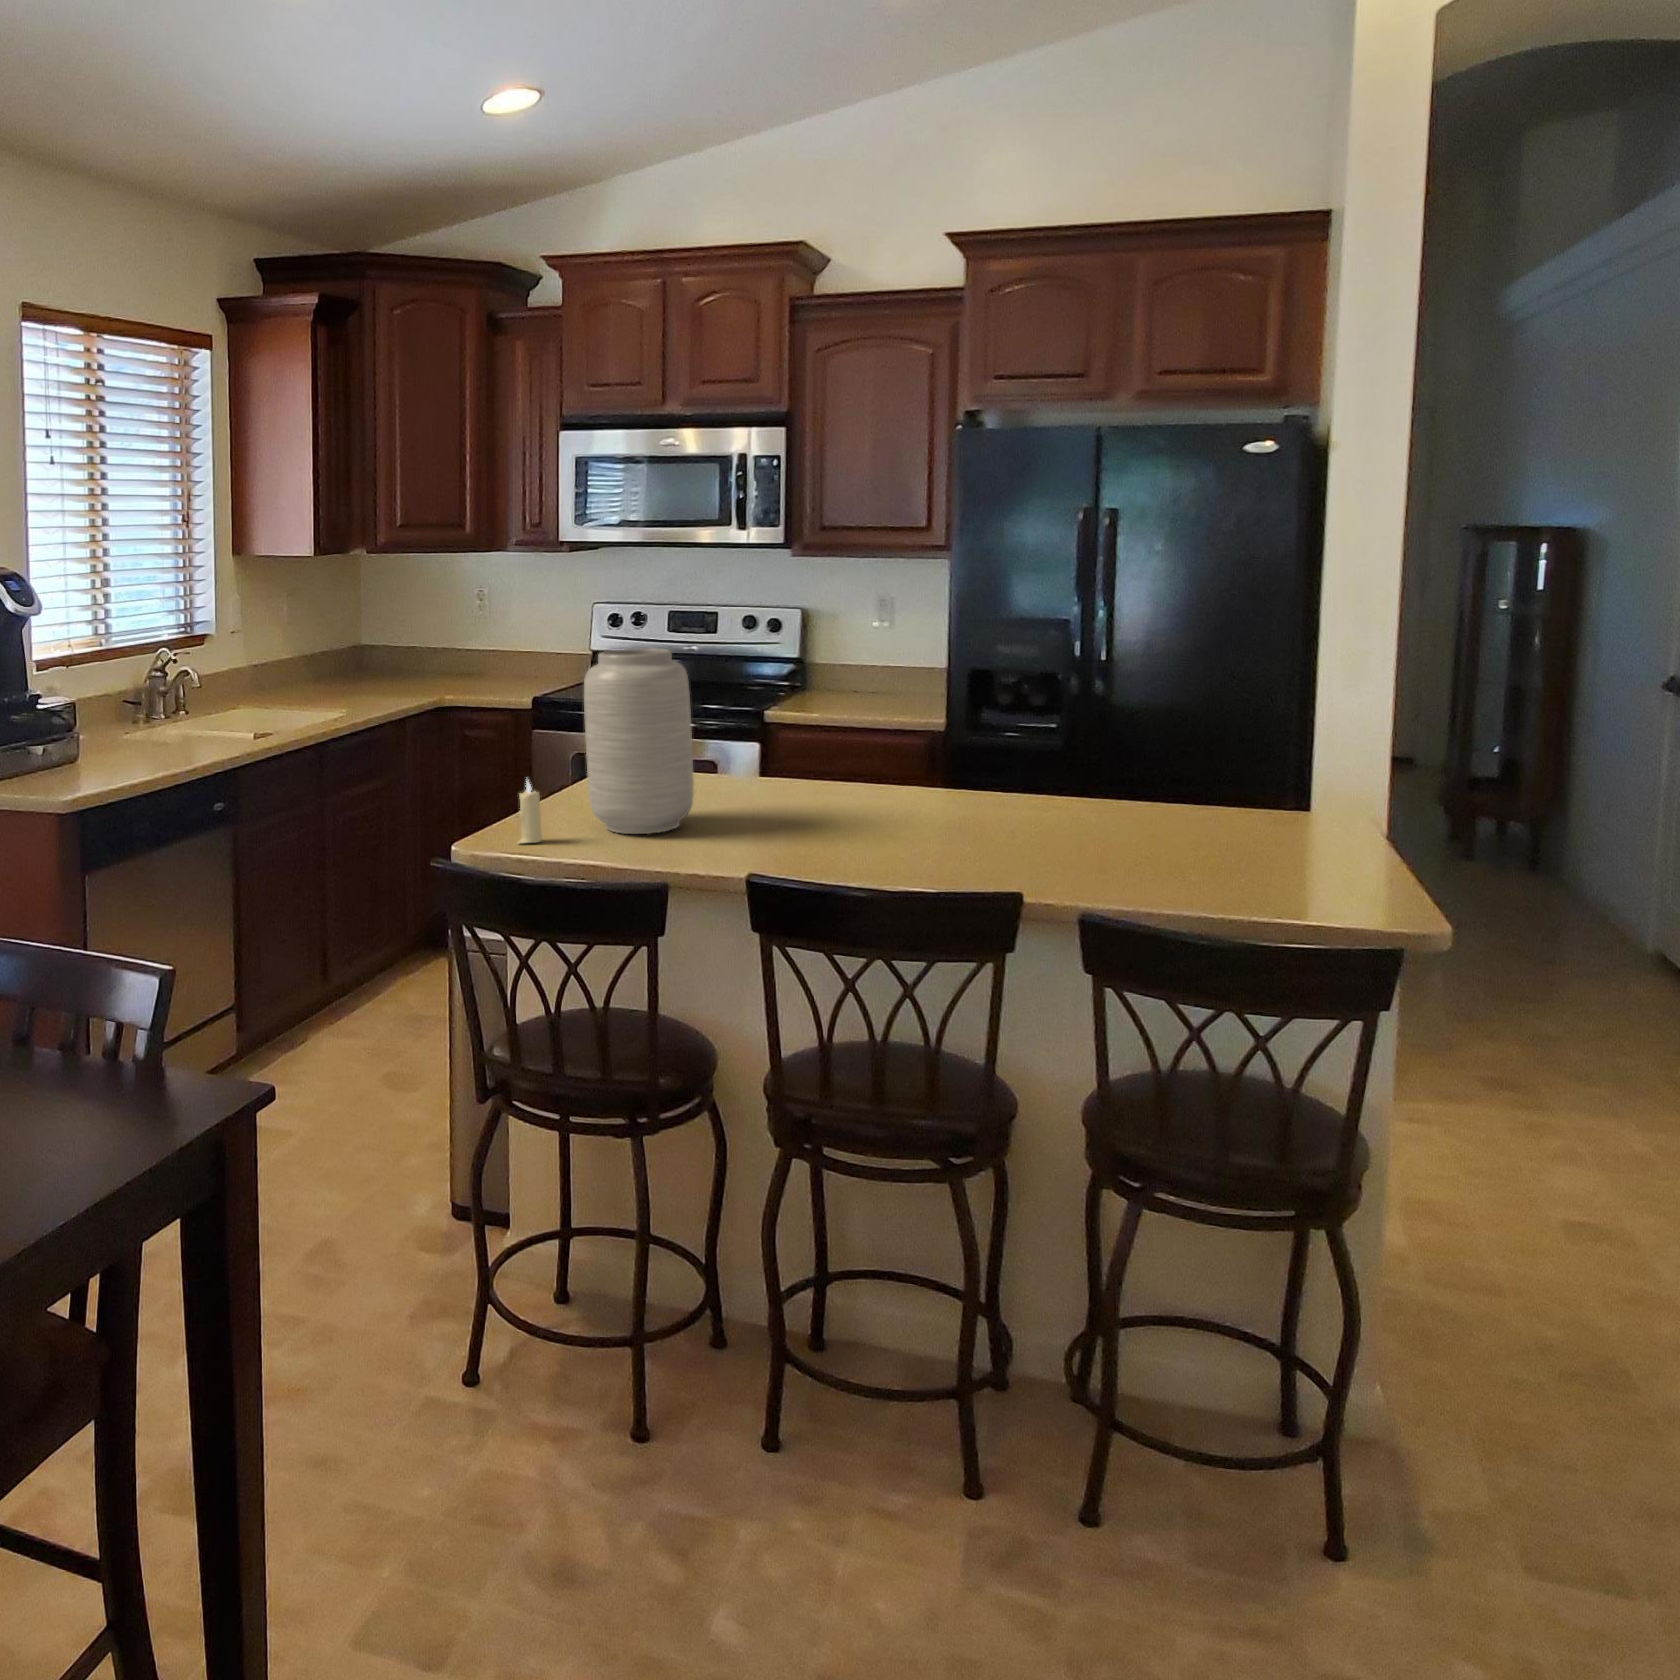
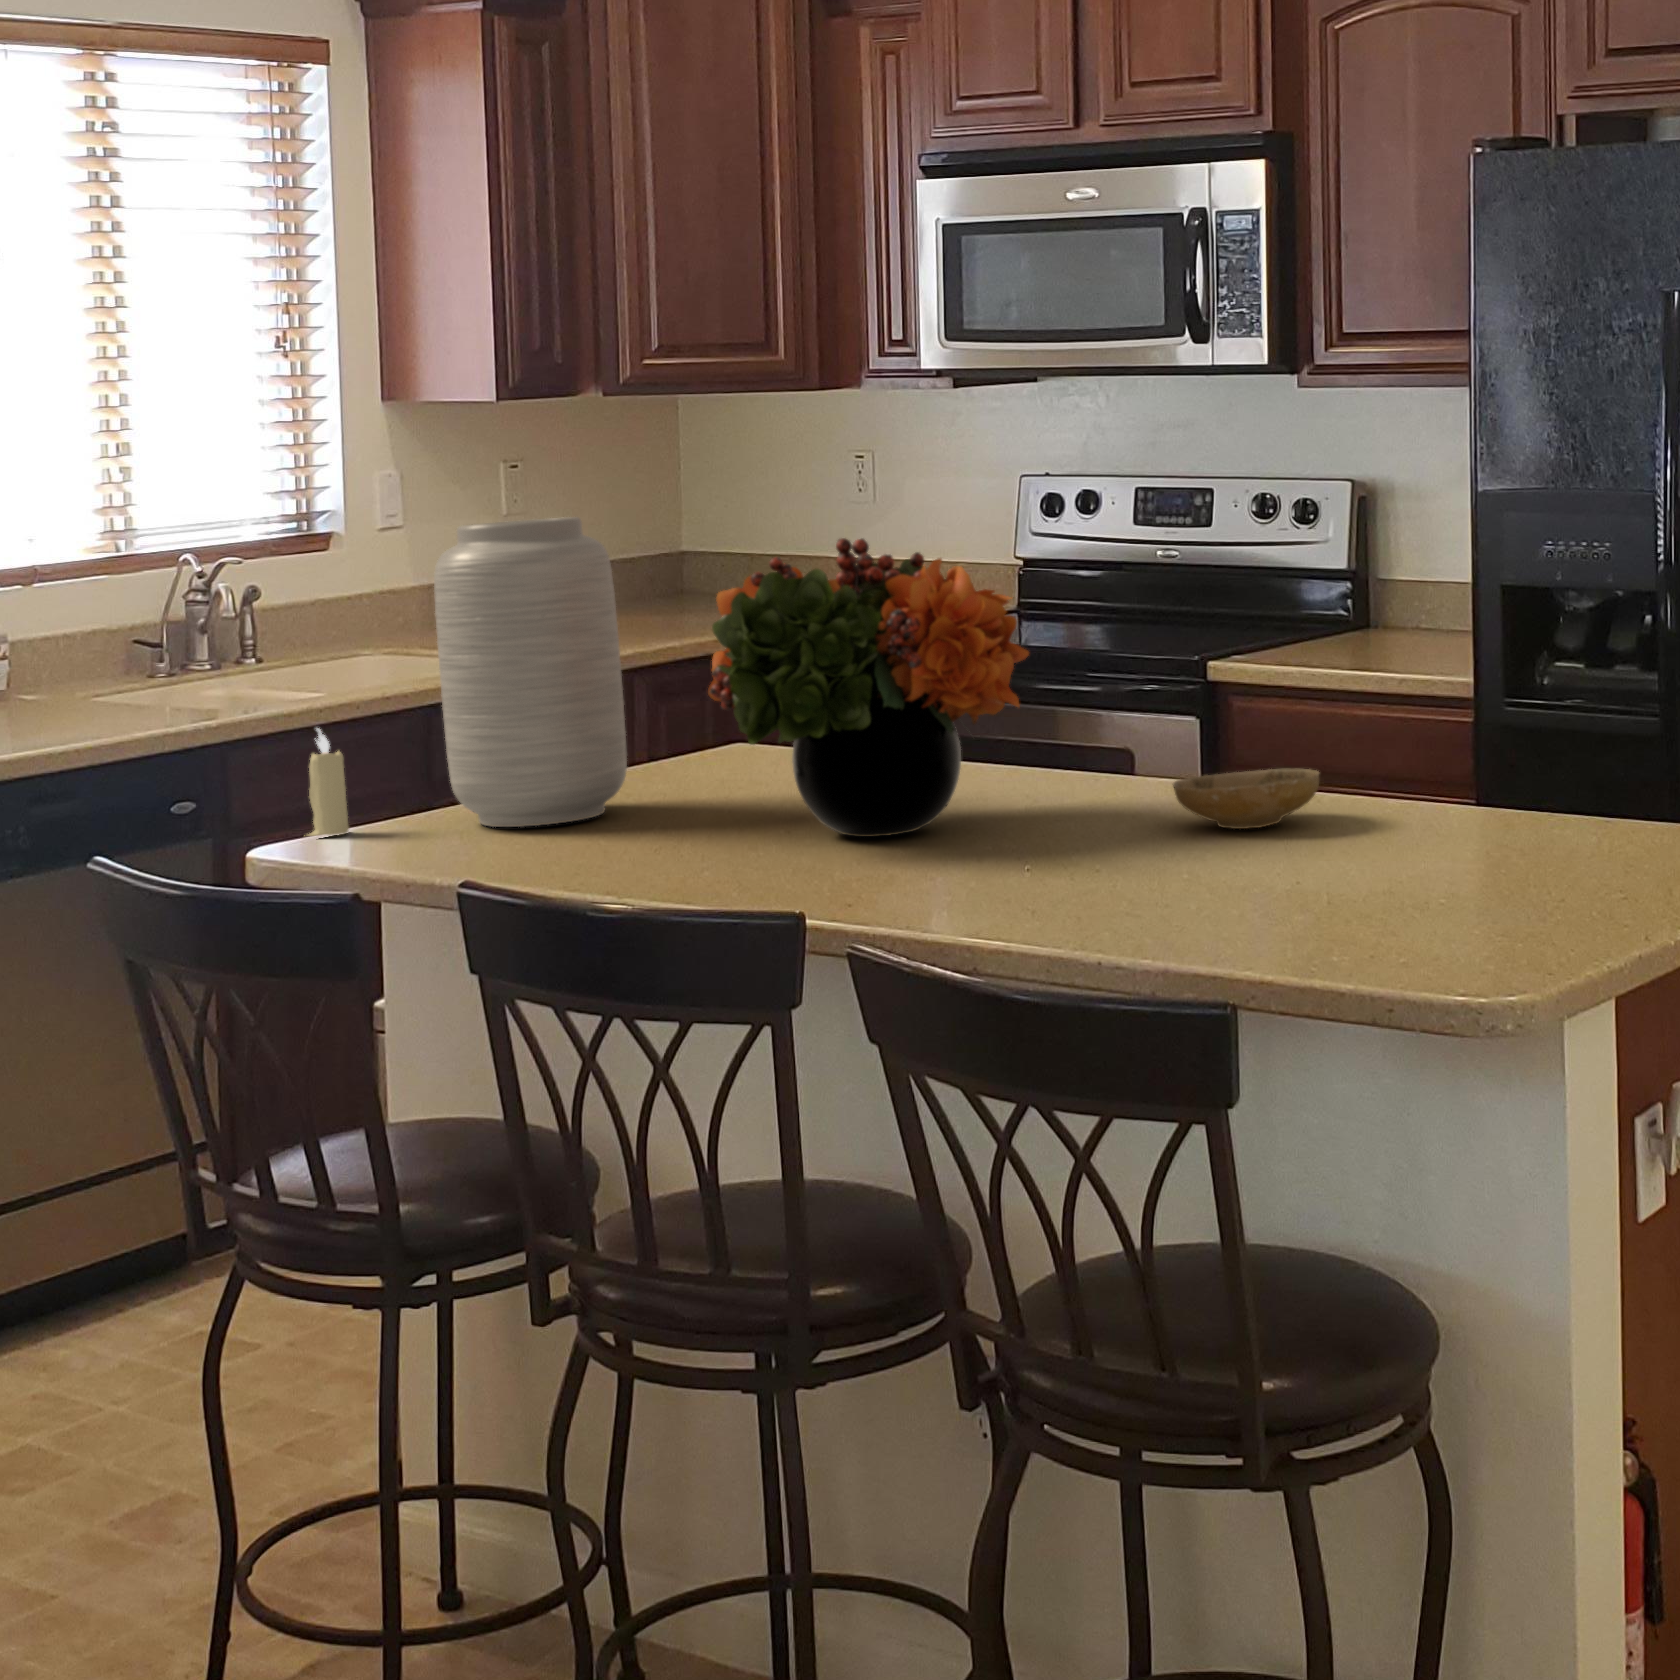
flower arrangement: none [771,666,964,837] -> present [708,538,1029,837]
ceramic bowl: none [1034,792,1119,828] -> present [1173,769,1319,829]

